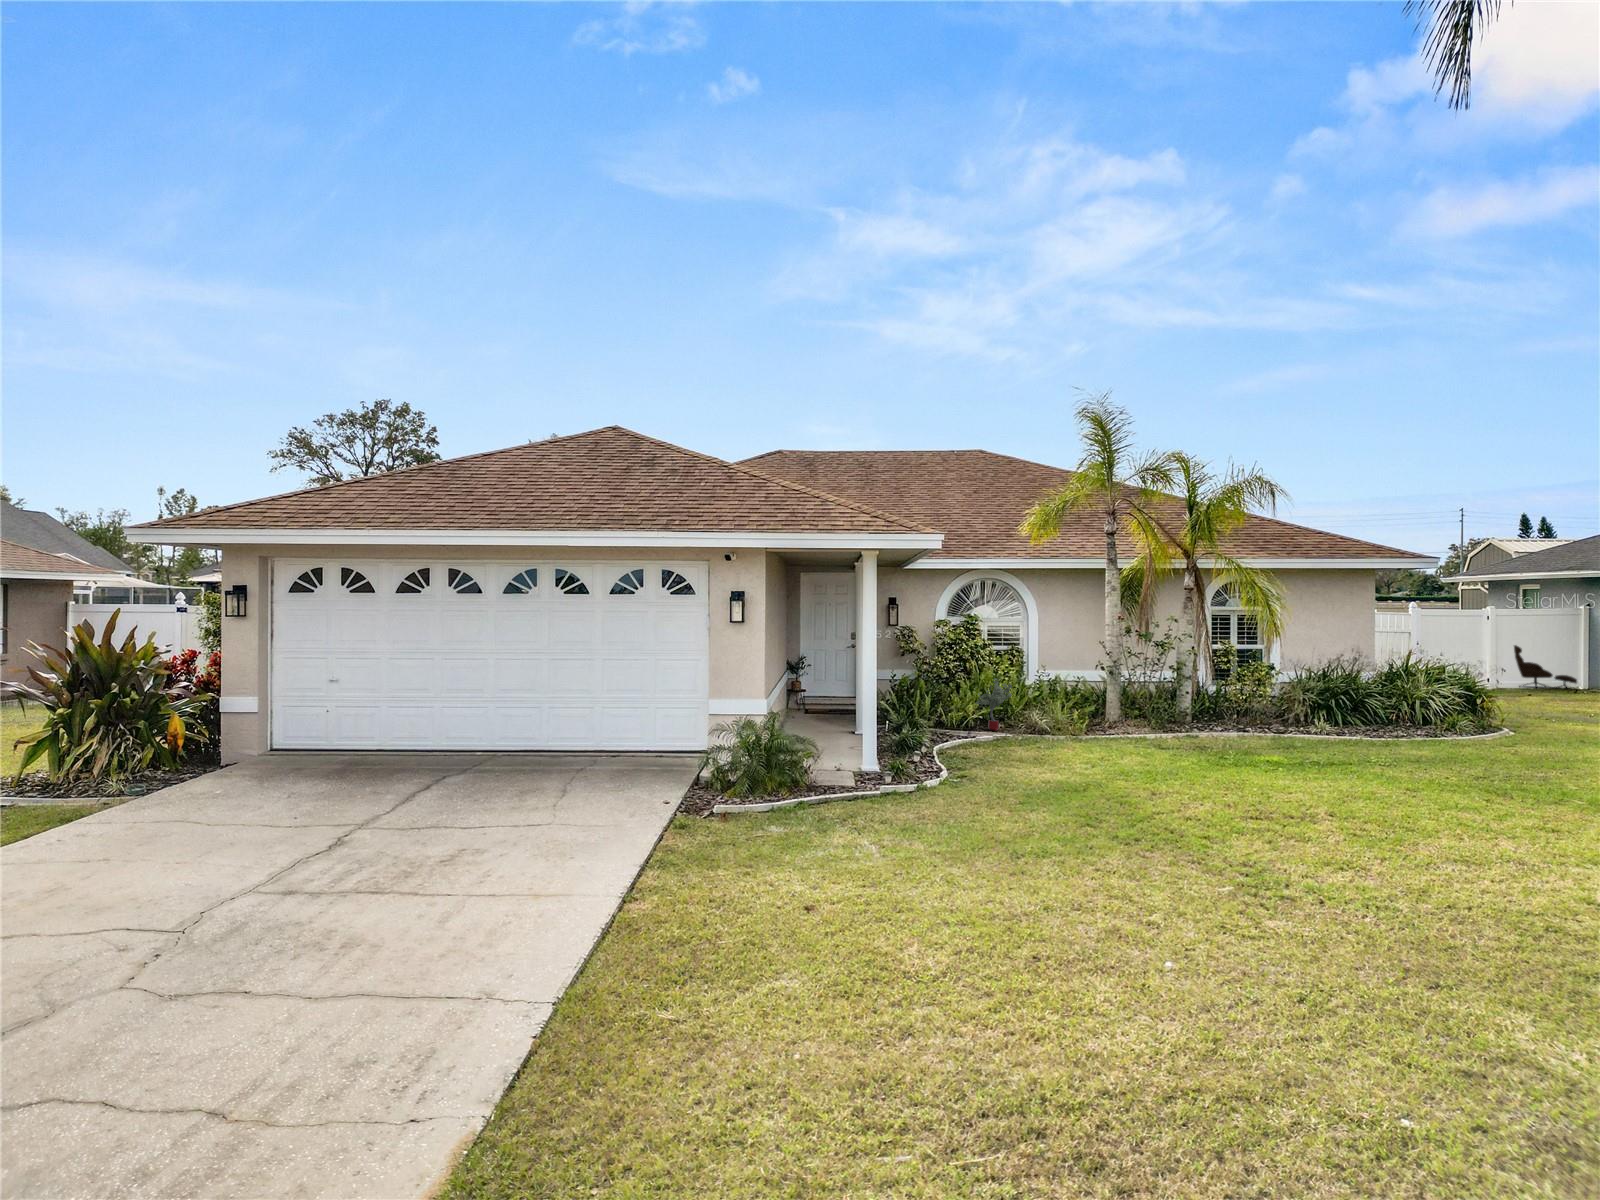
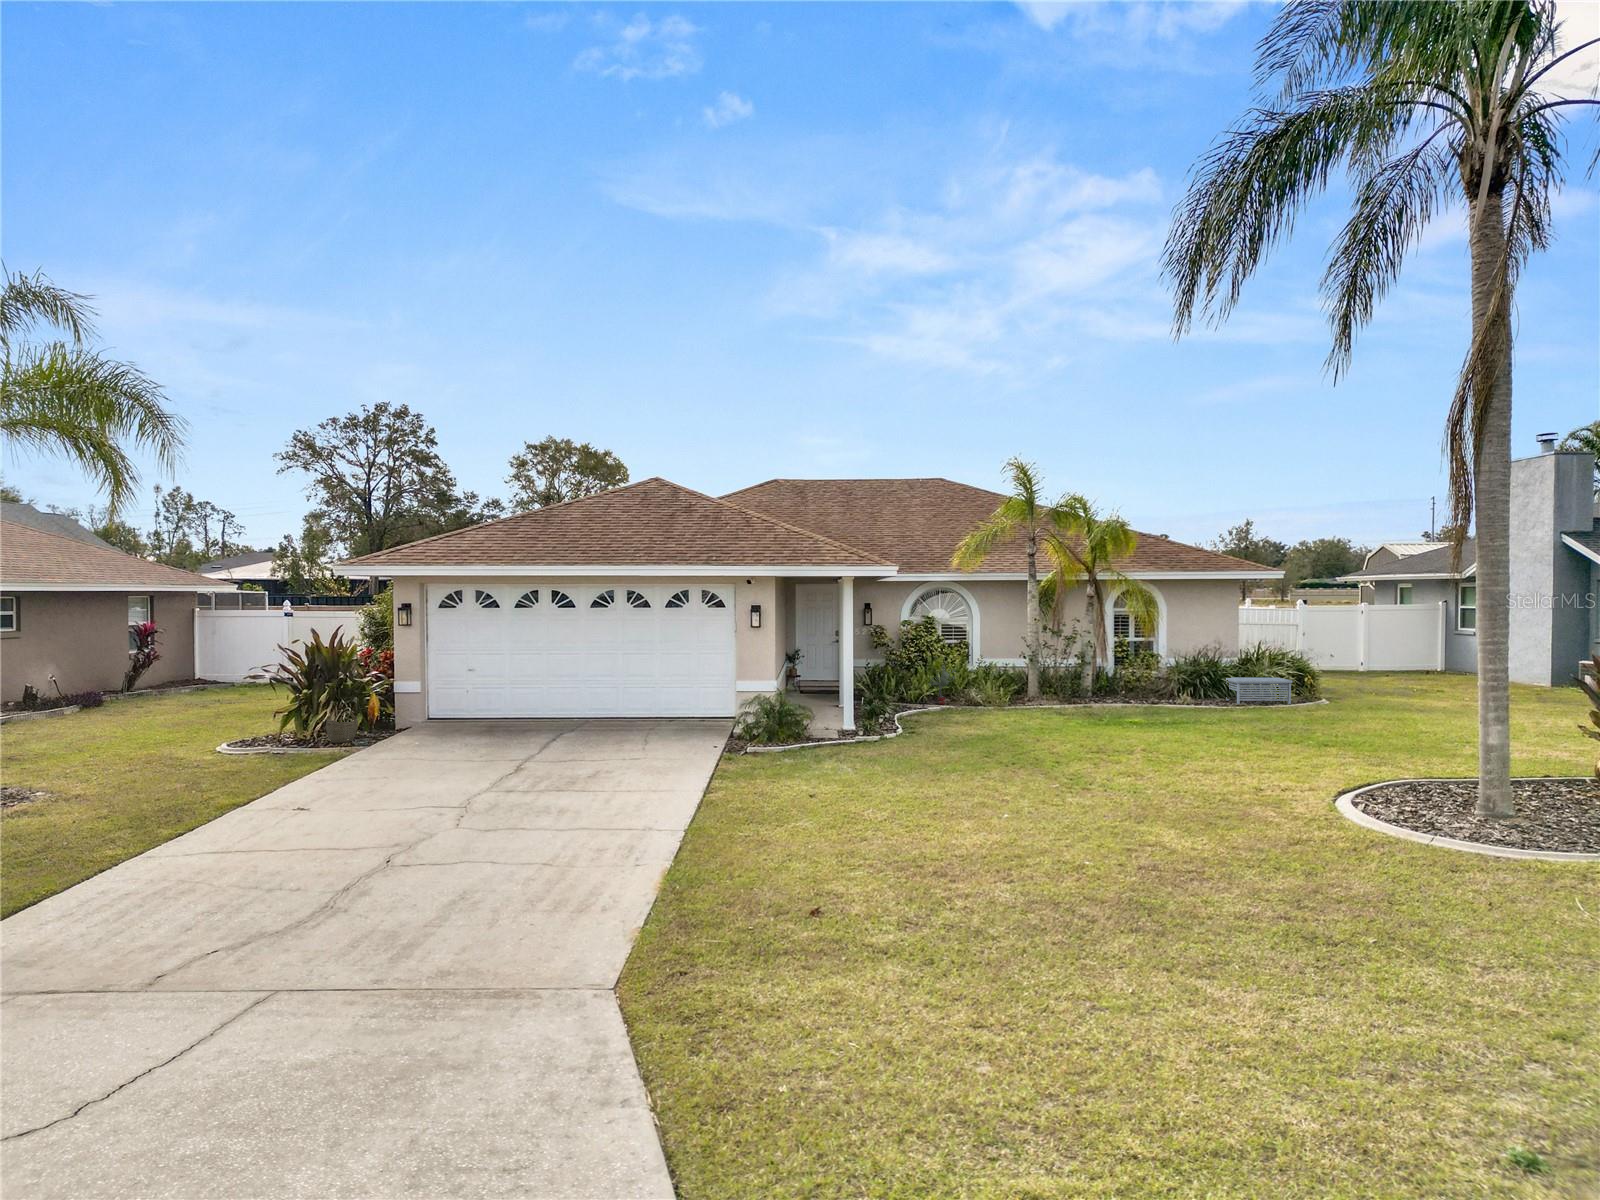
lounge chair: present [1514,645,1577,688] -> none [1384,633,1431,670]
storage bench: none [1370,698,1474,736] -> present [1226,677,1293,704]
woven basket: none [96,735,150,785] -> present [326,710,358,743]

